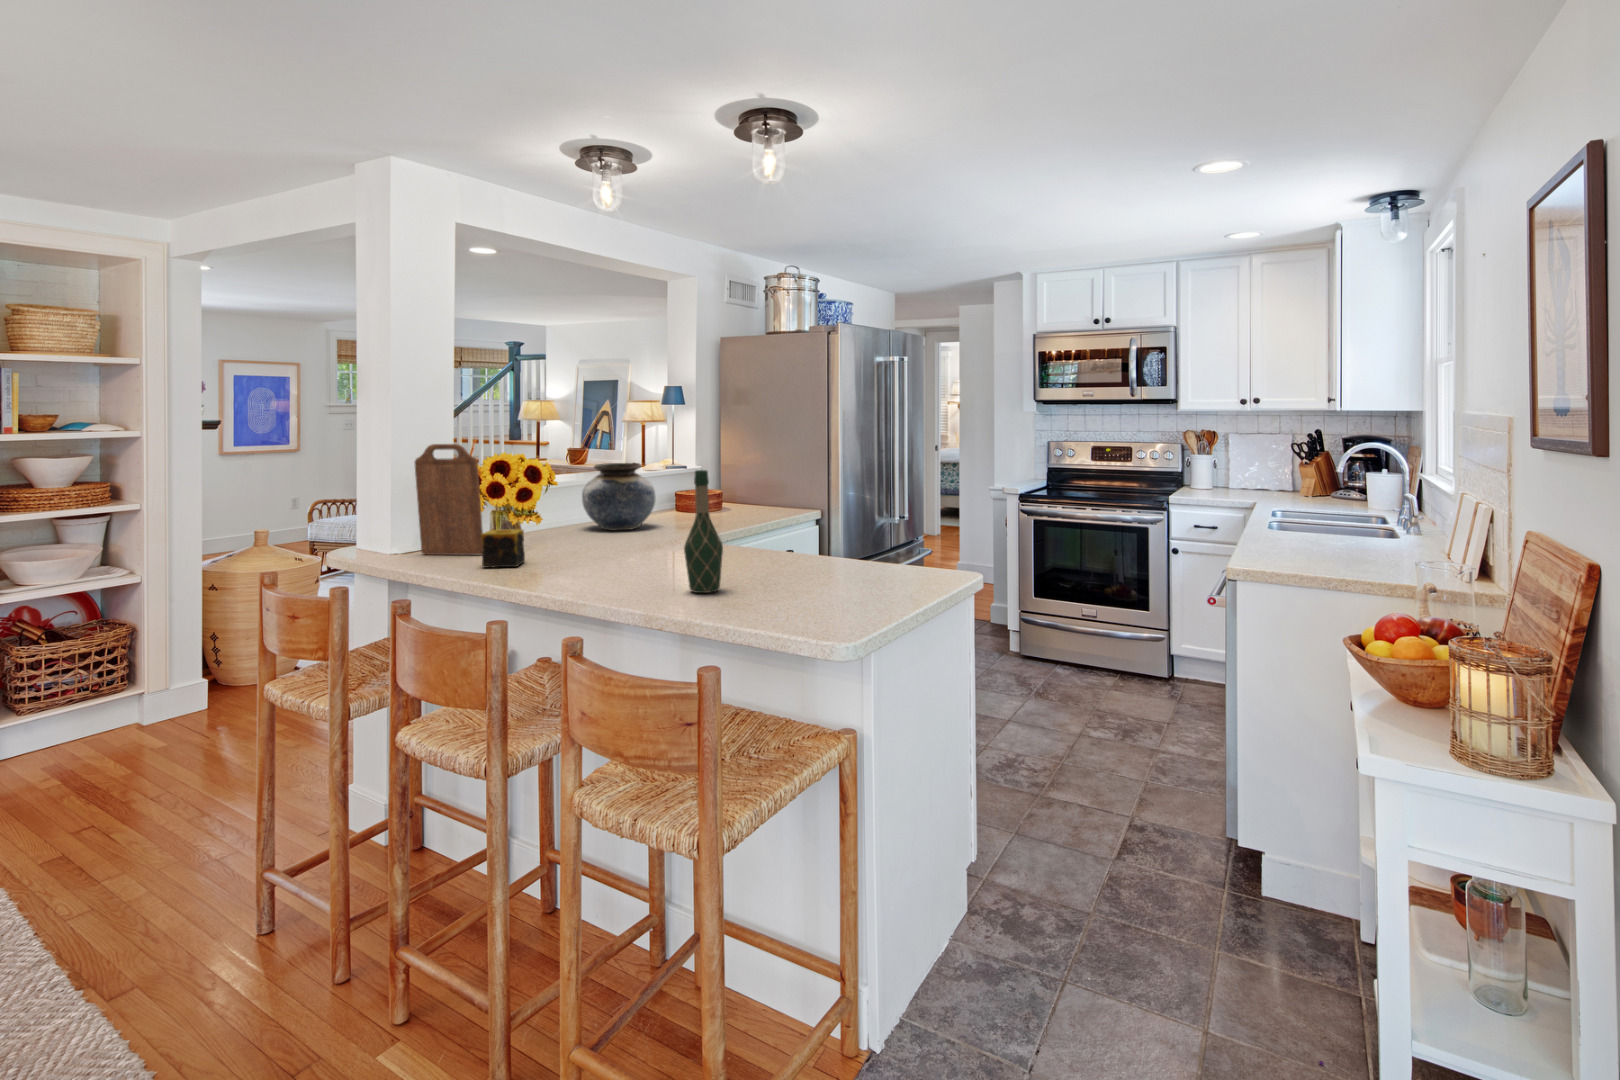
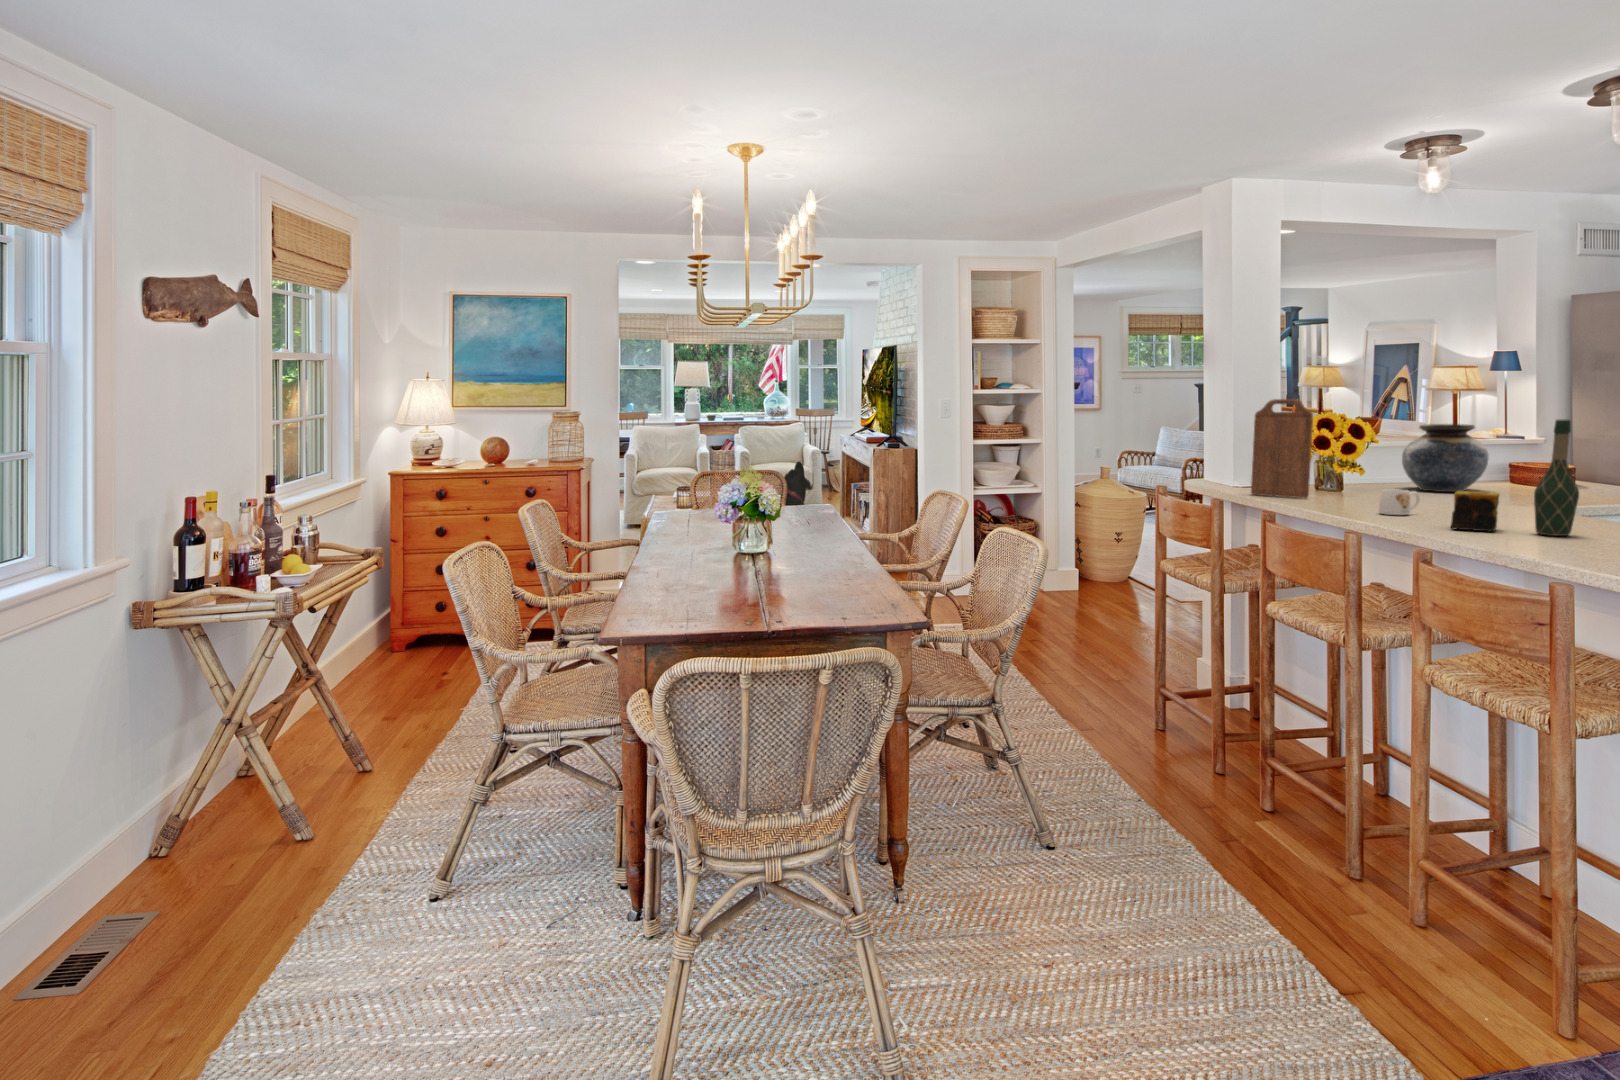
candle: present [481,529,525,568] -> present [1451,491,1499,532]
mug: none [546,546,587,576] -> present [1379,489,1420,515]

